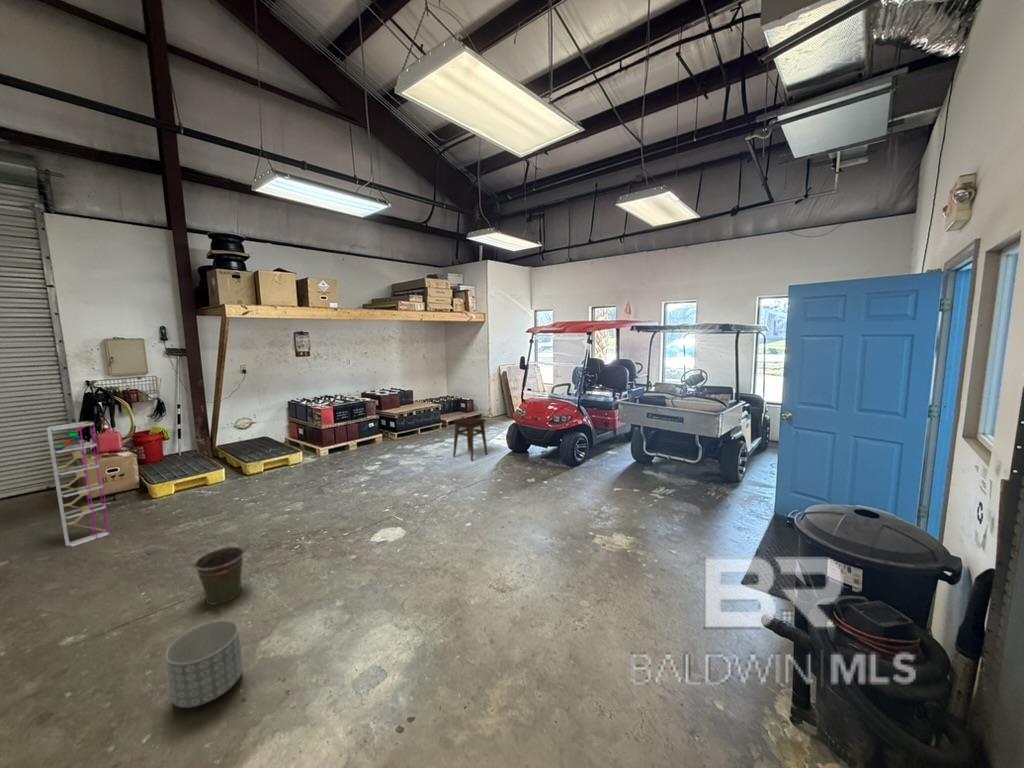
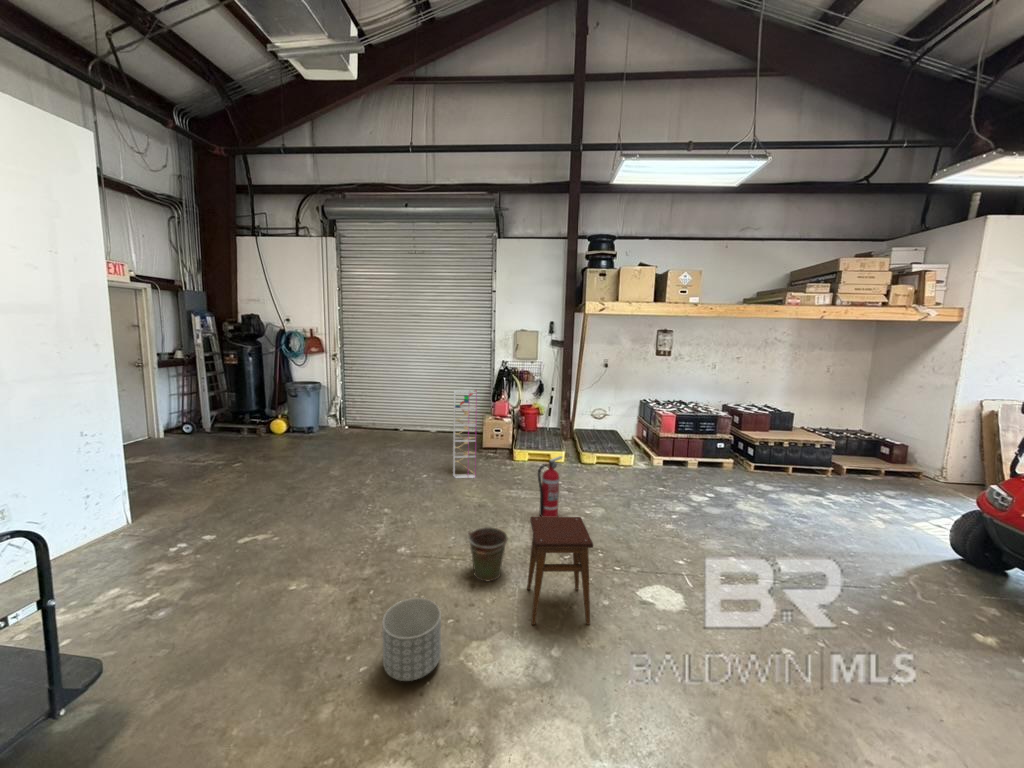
stool: present [453,417,487,461] -> present [527,517,593,625]
fire extinguisher: none [234,464,262,532] -> present [538,456,562,517]

